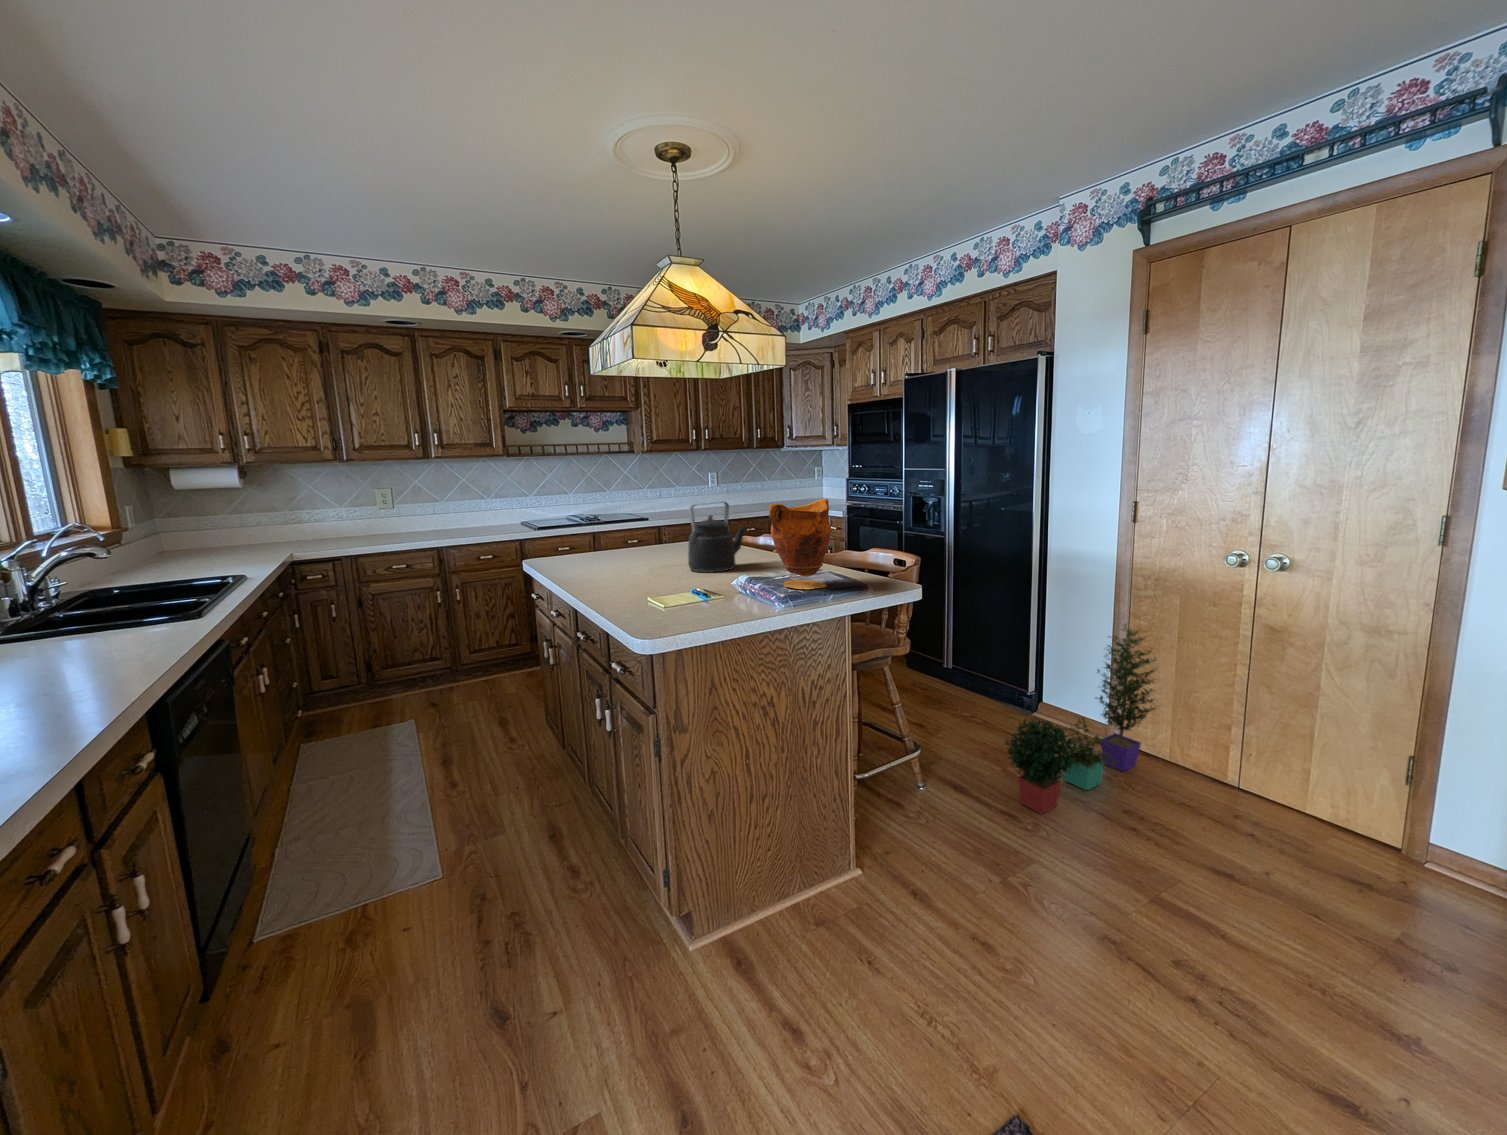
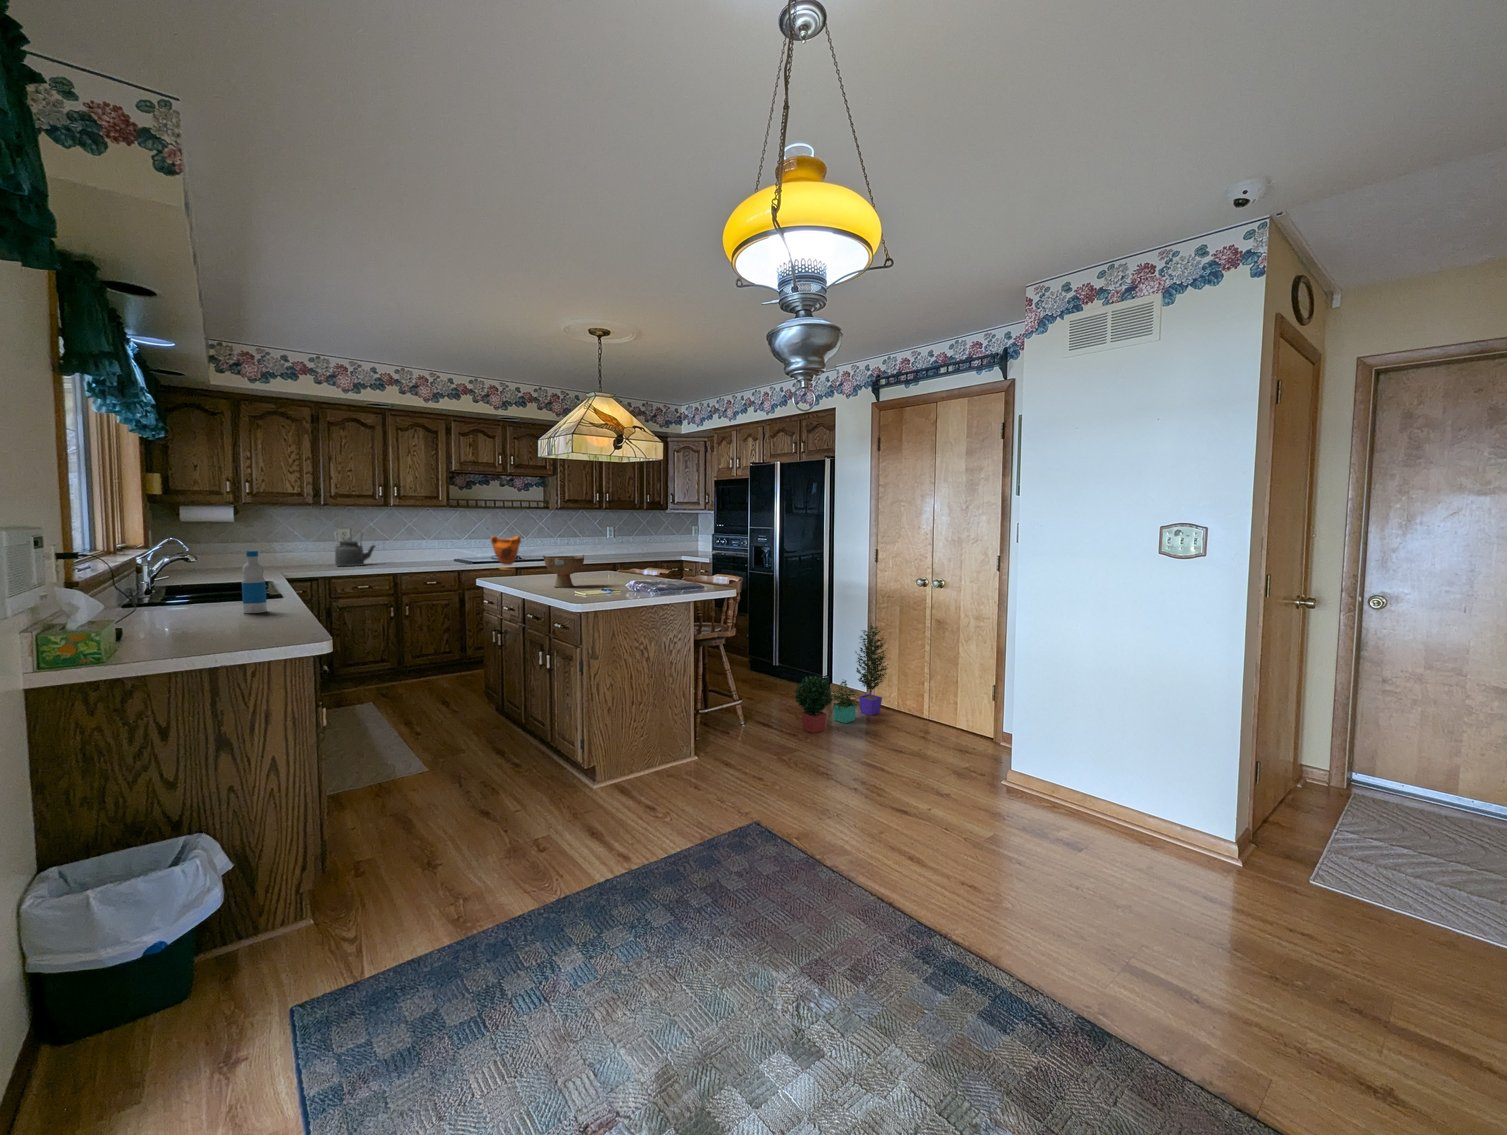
vase: present [769,499,831,589] -> present [491,536,521,569]
kettle: present [688,502,746,573] -> present [335,533,375,566]
bowl: none [601,530,666,585] -> present [543,555,584,587]
bottle: none [43,567,107,681] -> present [242,551,267,613]

